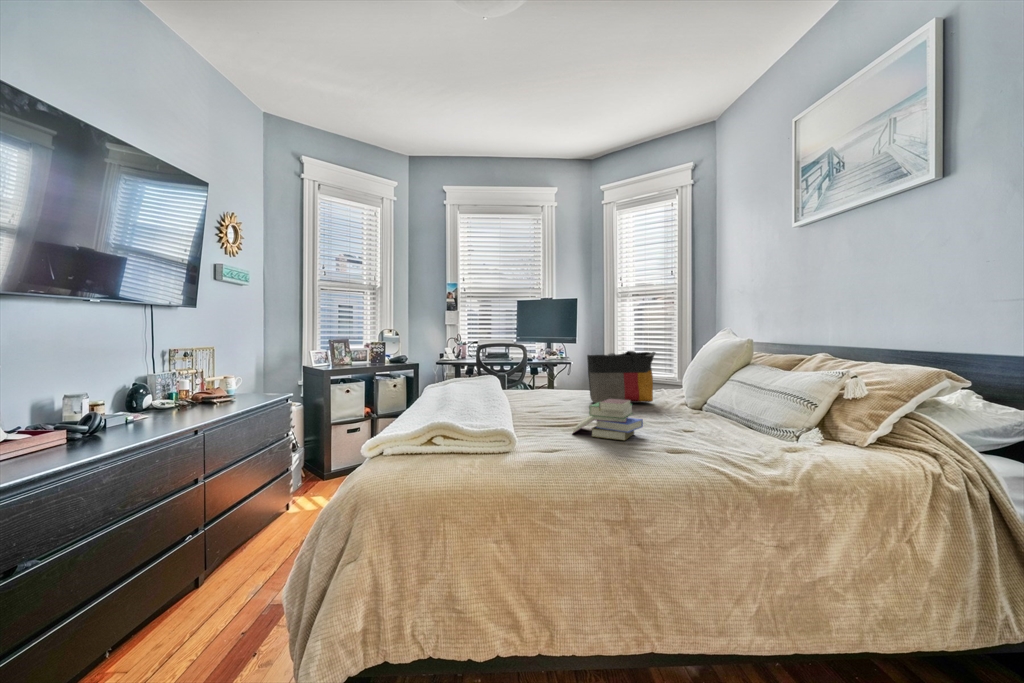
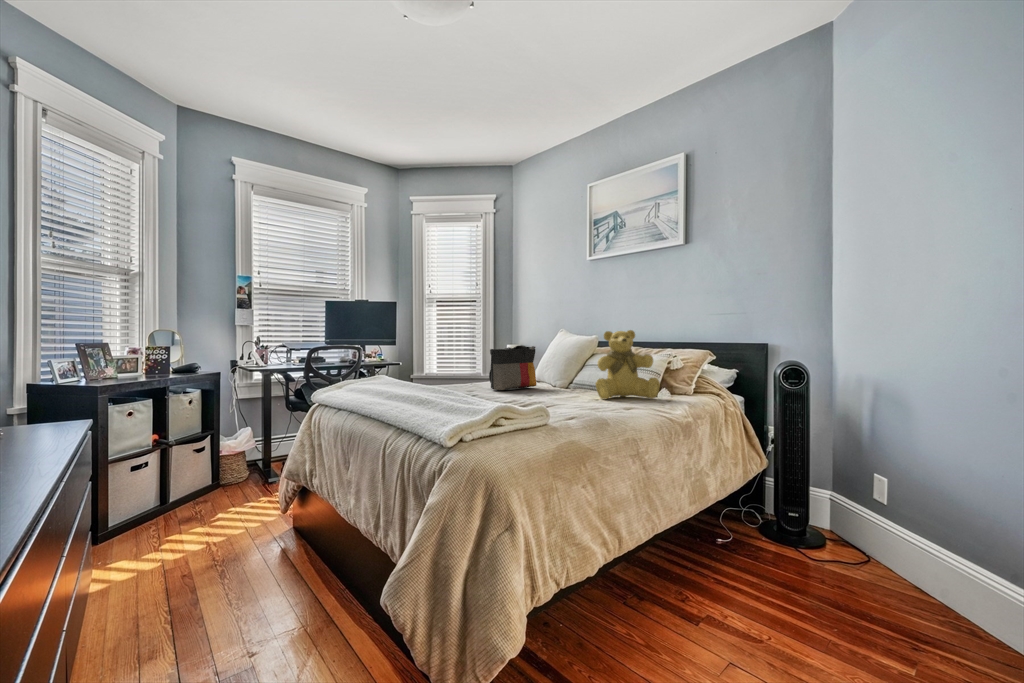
teddy bear: none [661,338,762,448] -> present [596,330,660,399]
book: present [573,399,643,441] -> none [539,374,595,405]

